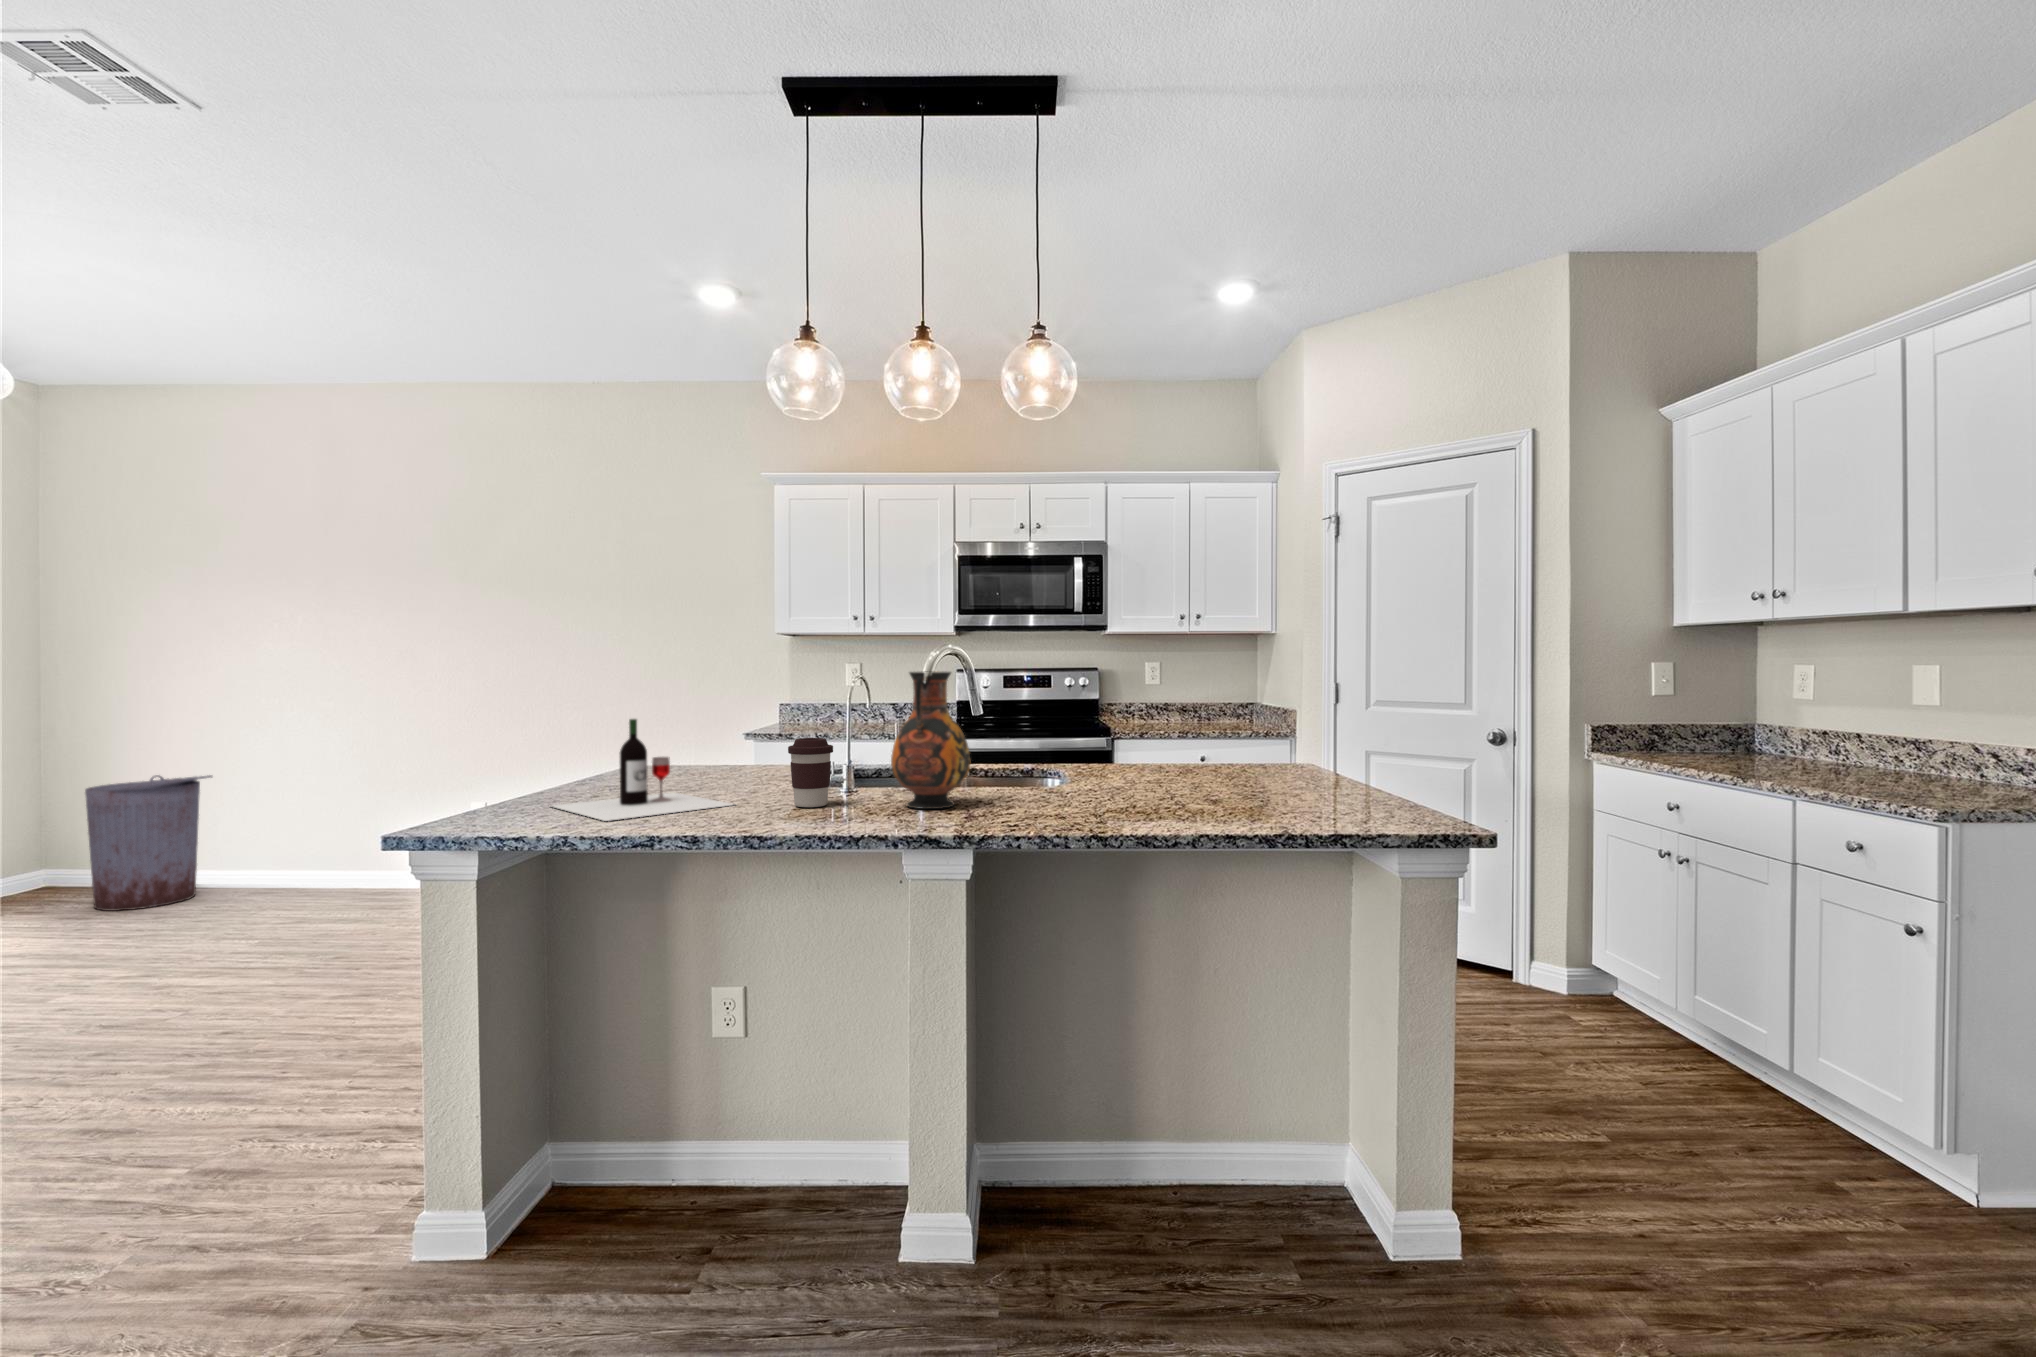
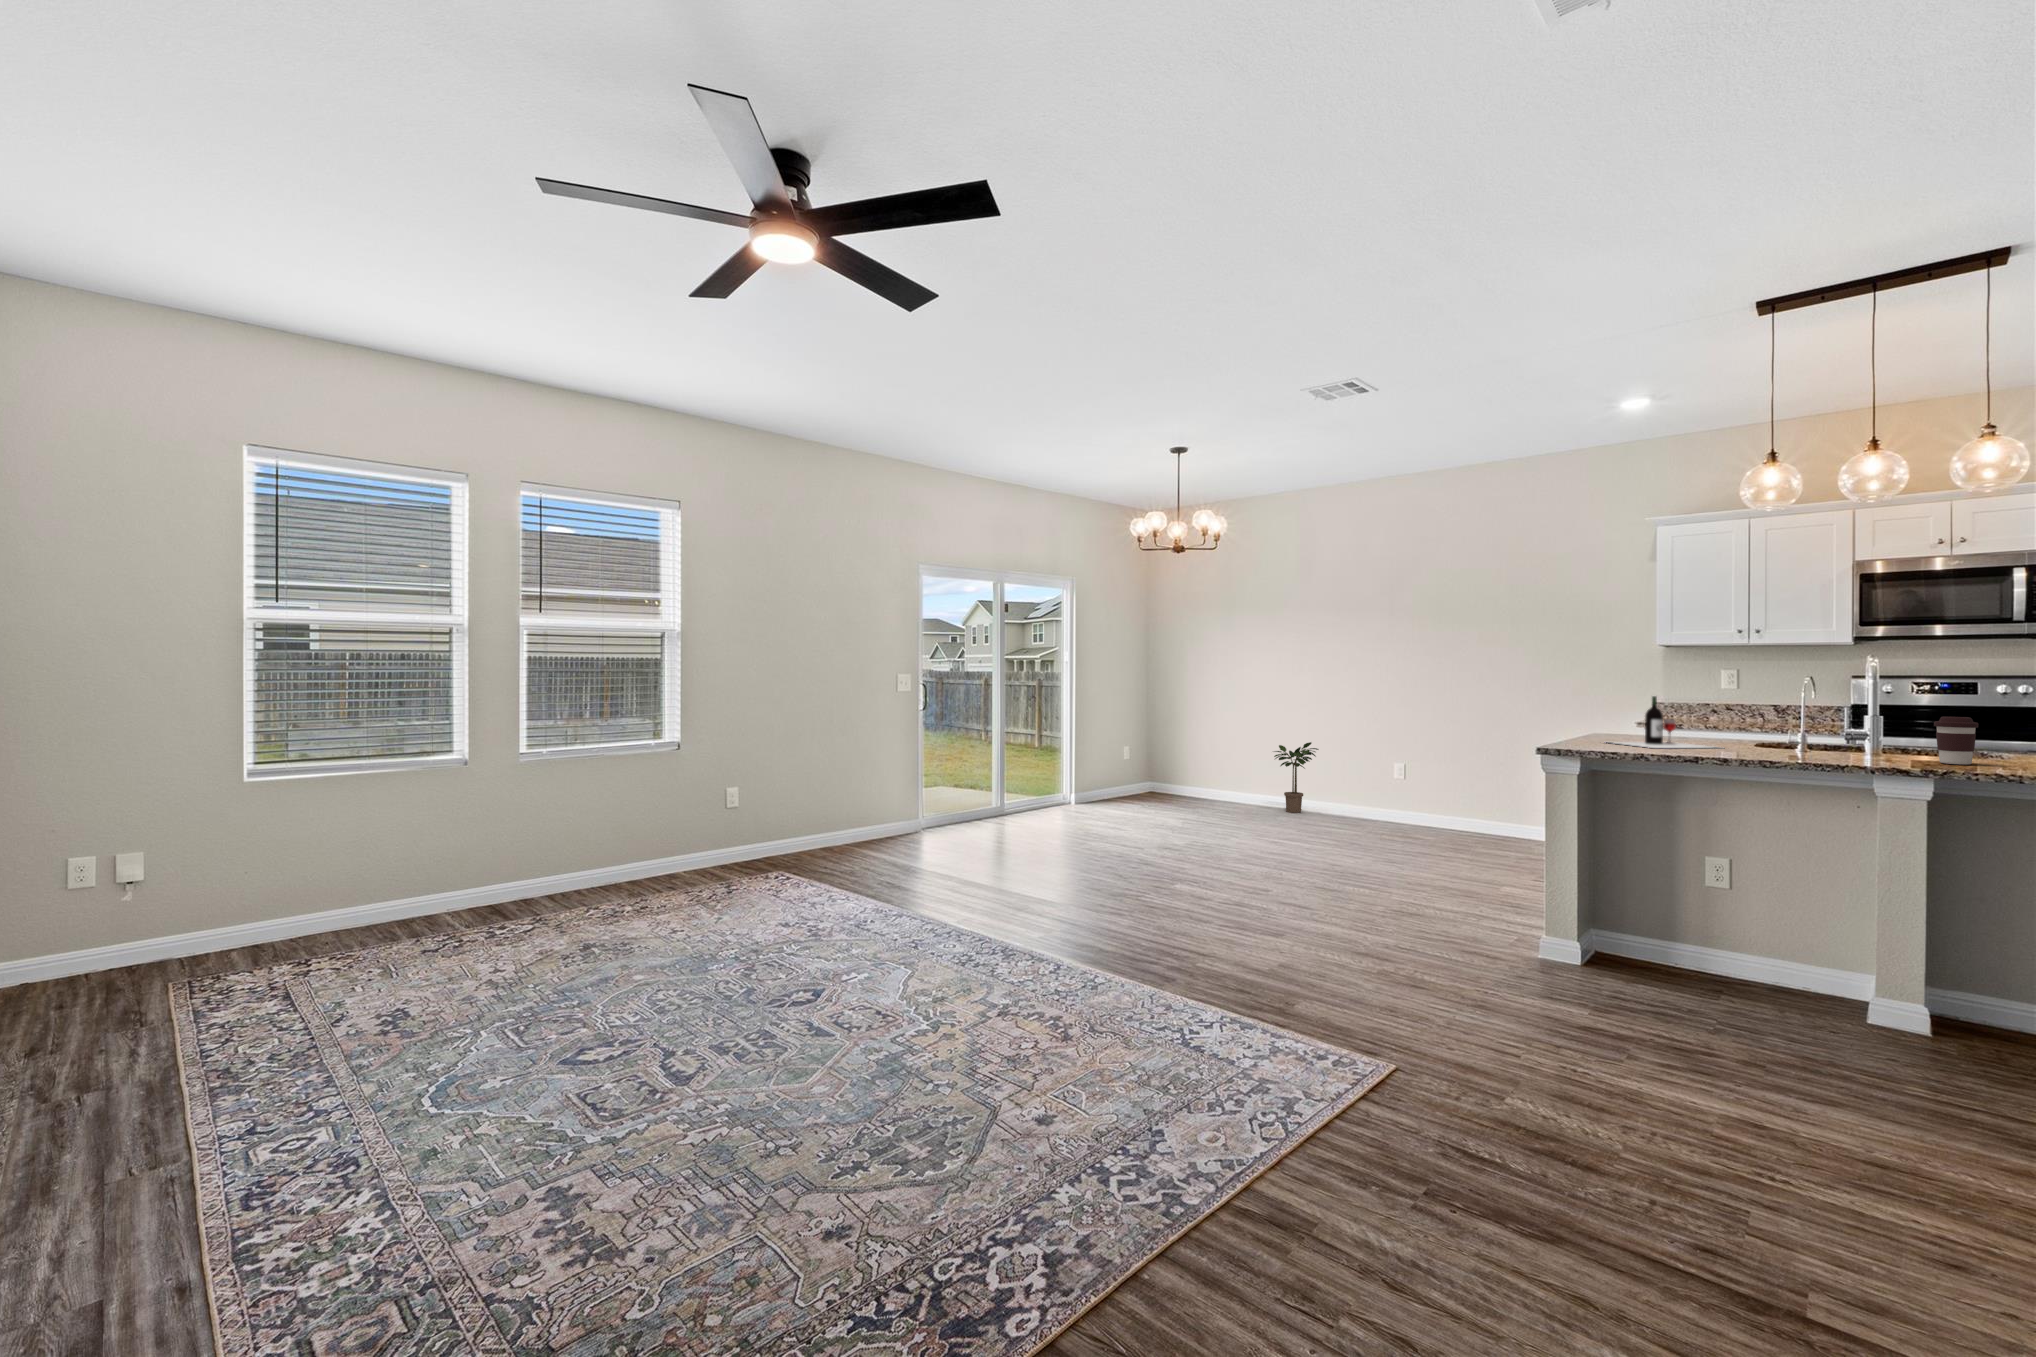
vase: present [891,672,970,809] -> none [1855,670,1925,758]
coffee cup: present [788,738,833,807] -> present [1934,717,1978,765]
trash can: present [85,775,212,911] -> none [1195,731,1252,806]
potted plant: none [242,785,328,903] -> present [1274,742,1319,813]

